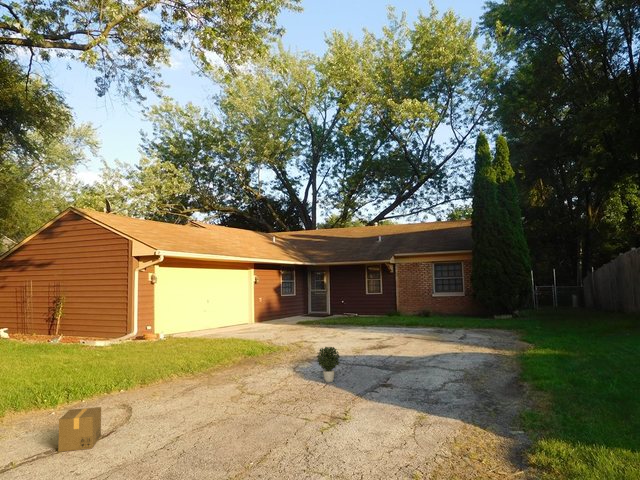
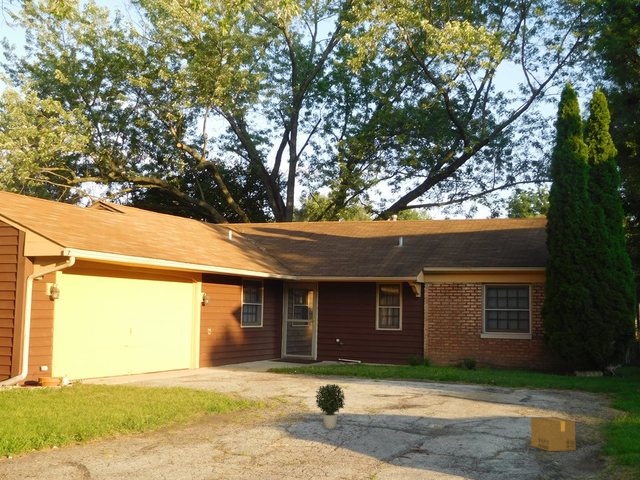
cardboard box: present [58,407,101,452] -> present [531,417,575,451]

